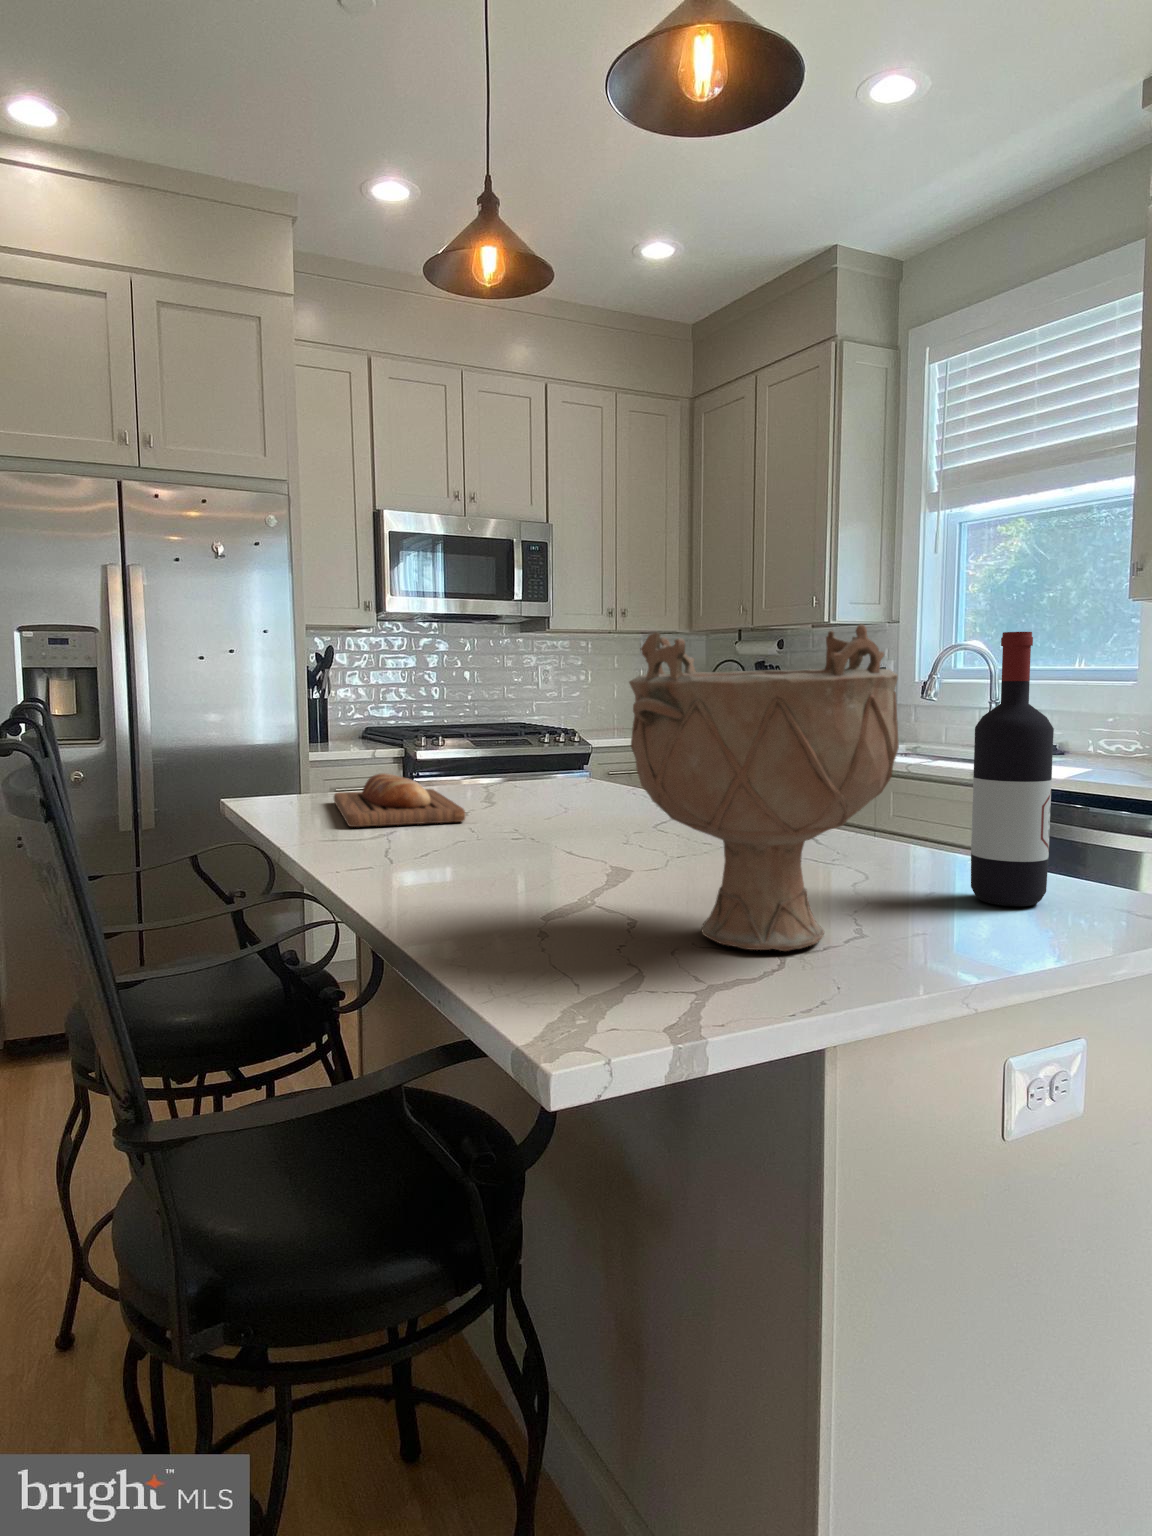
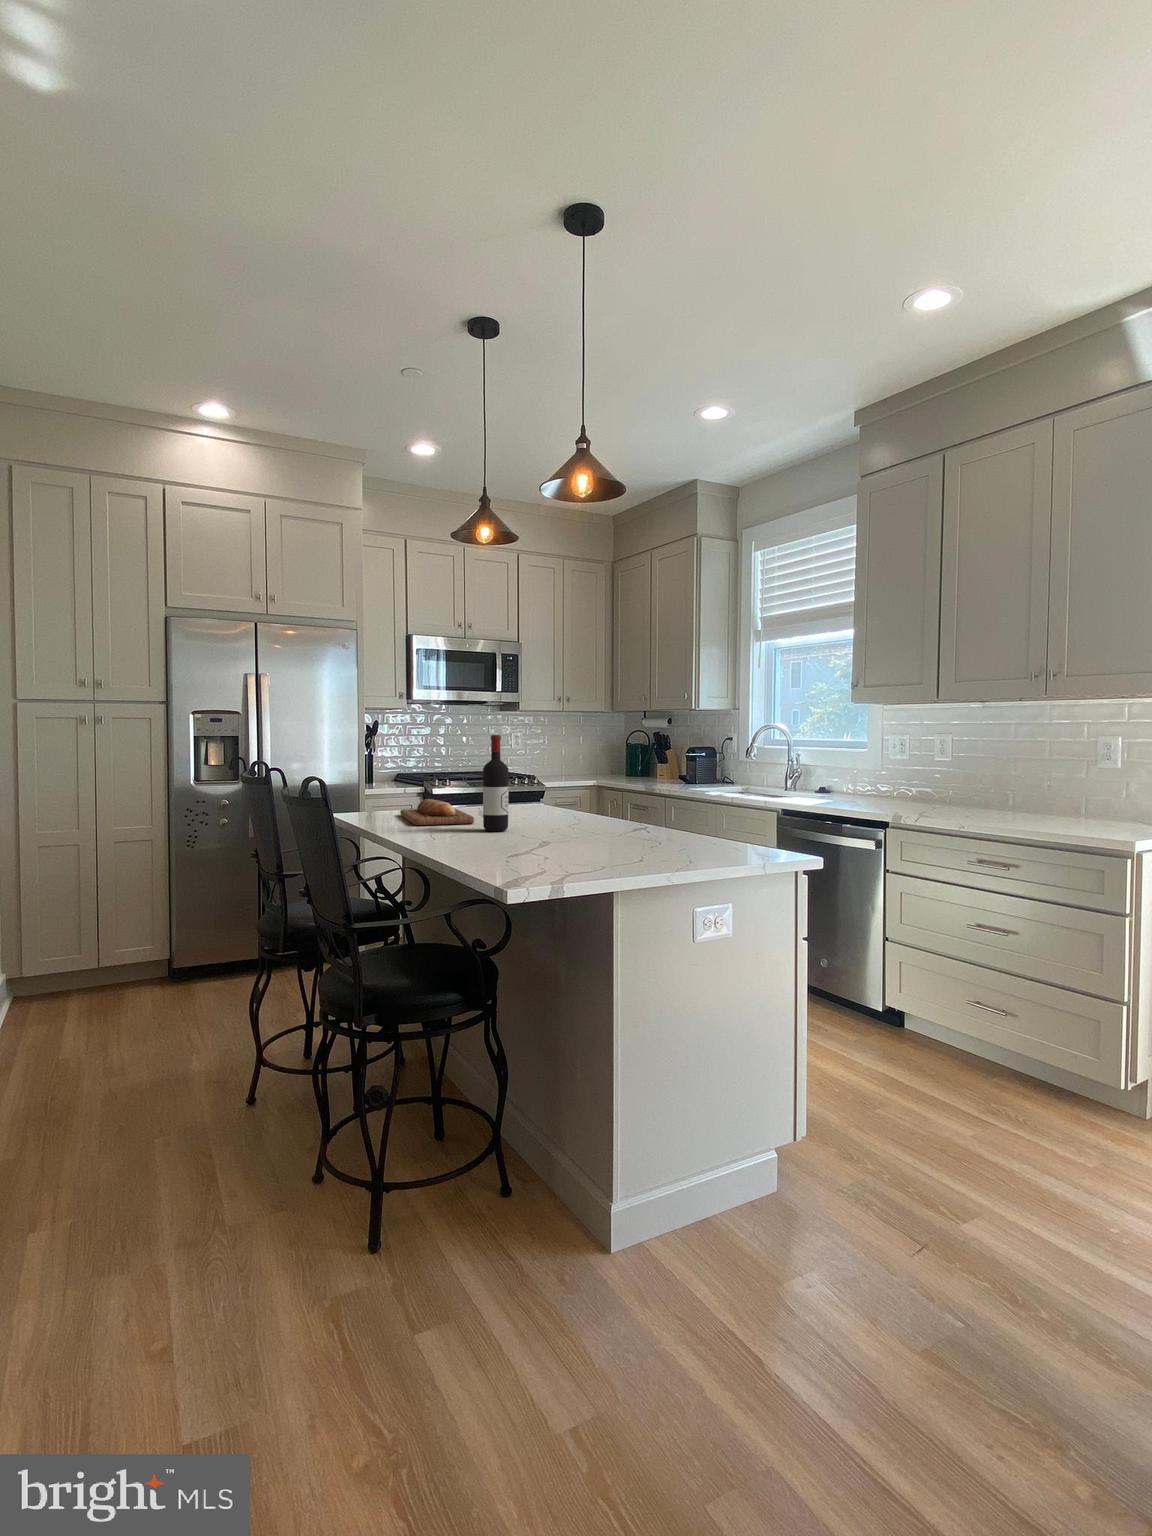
decorative bowl: present [629,624,899,951] -> none [549,738,652,863]
wine bottle: present [971,632,1054,906] -> present [483,735,509,831]

